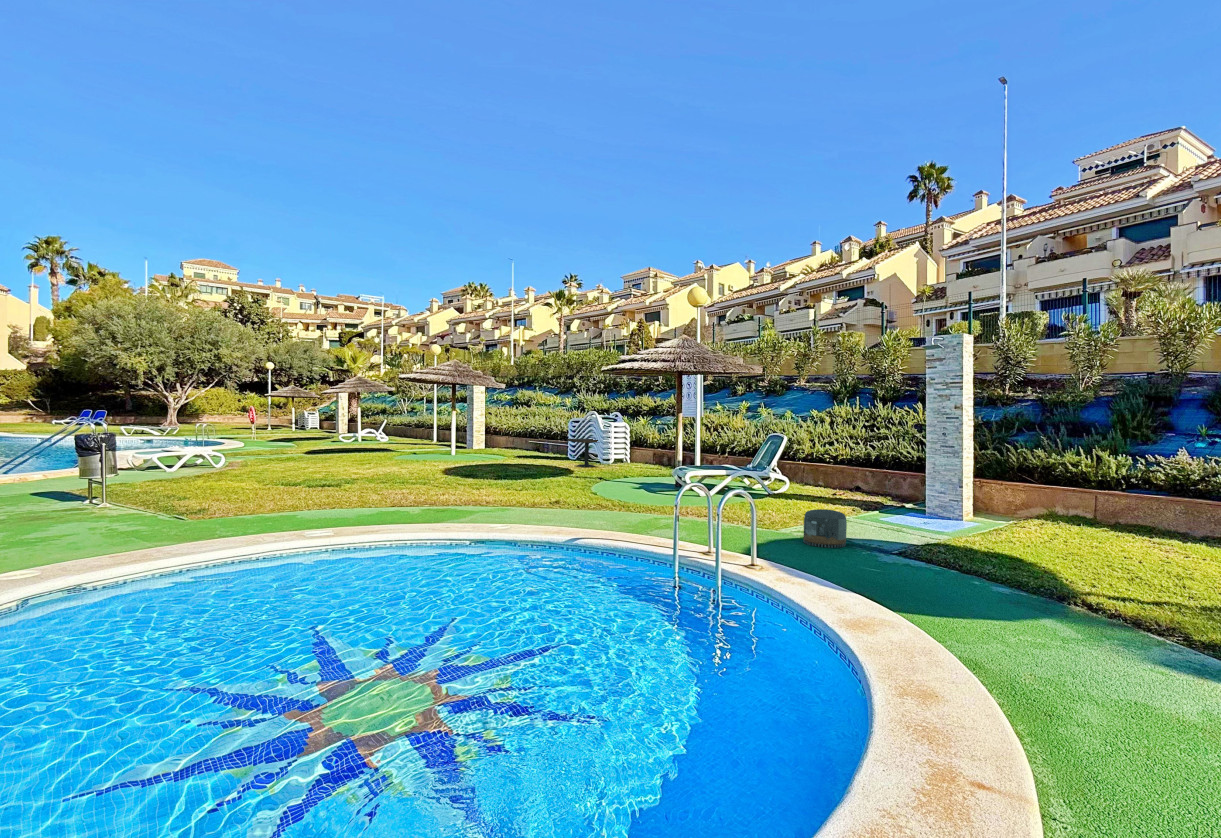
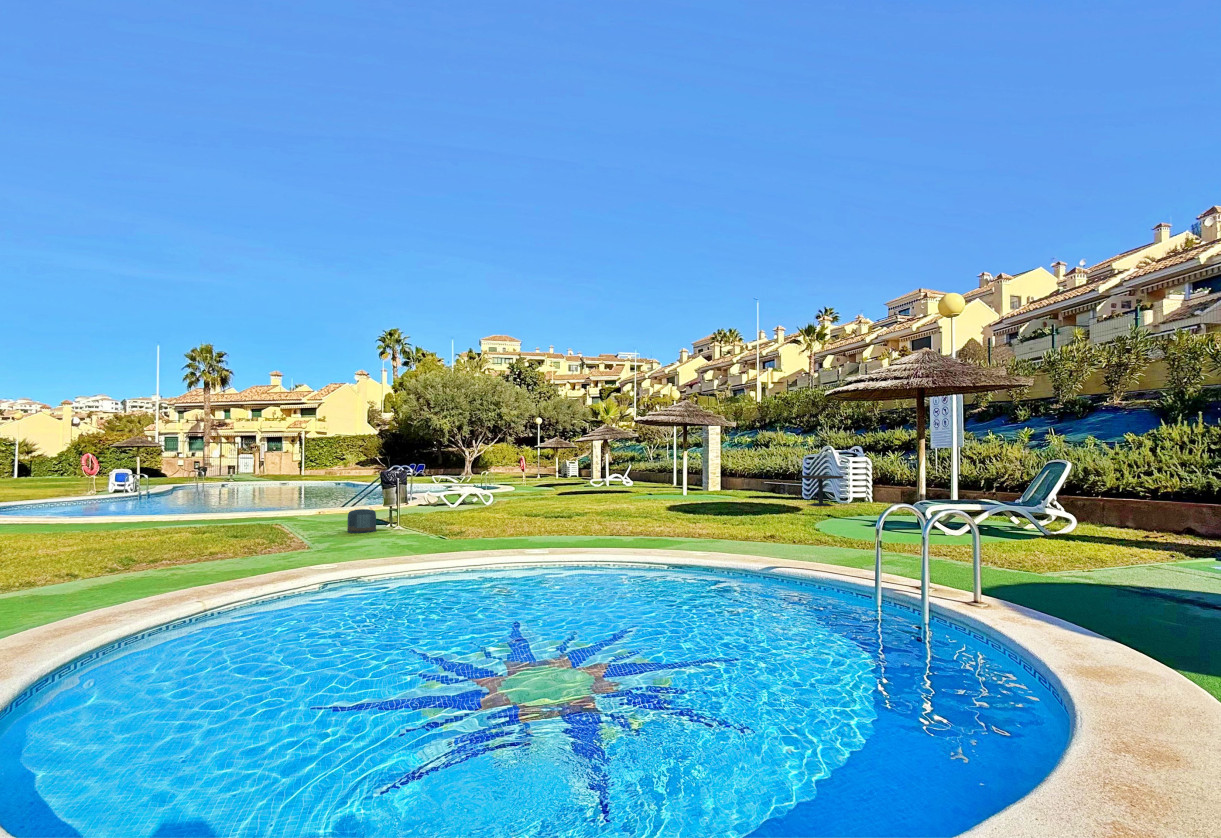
pouf: present [803,509,847,548] -> present [348,509,376,533]

